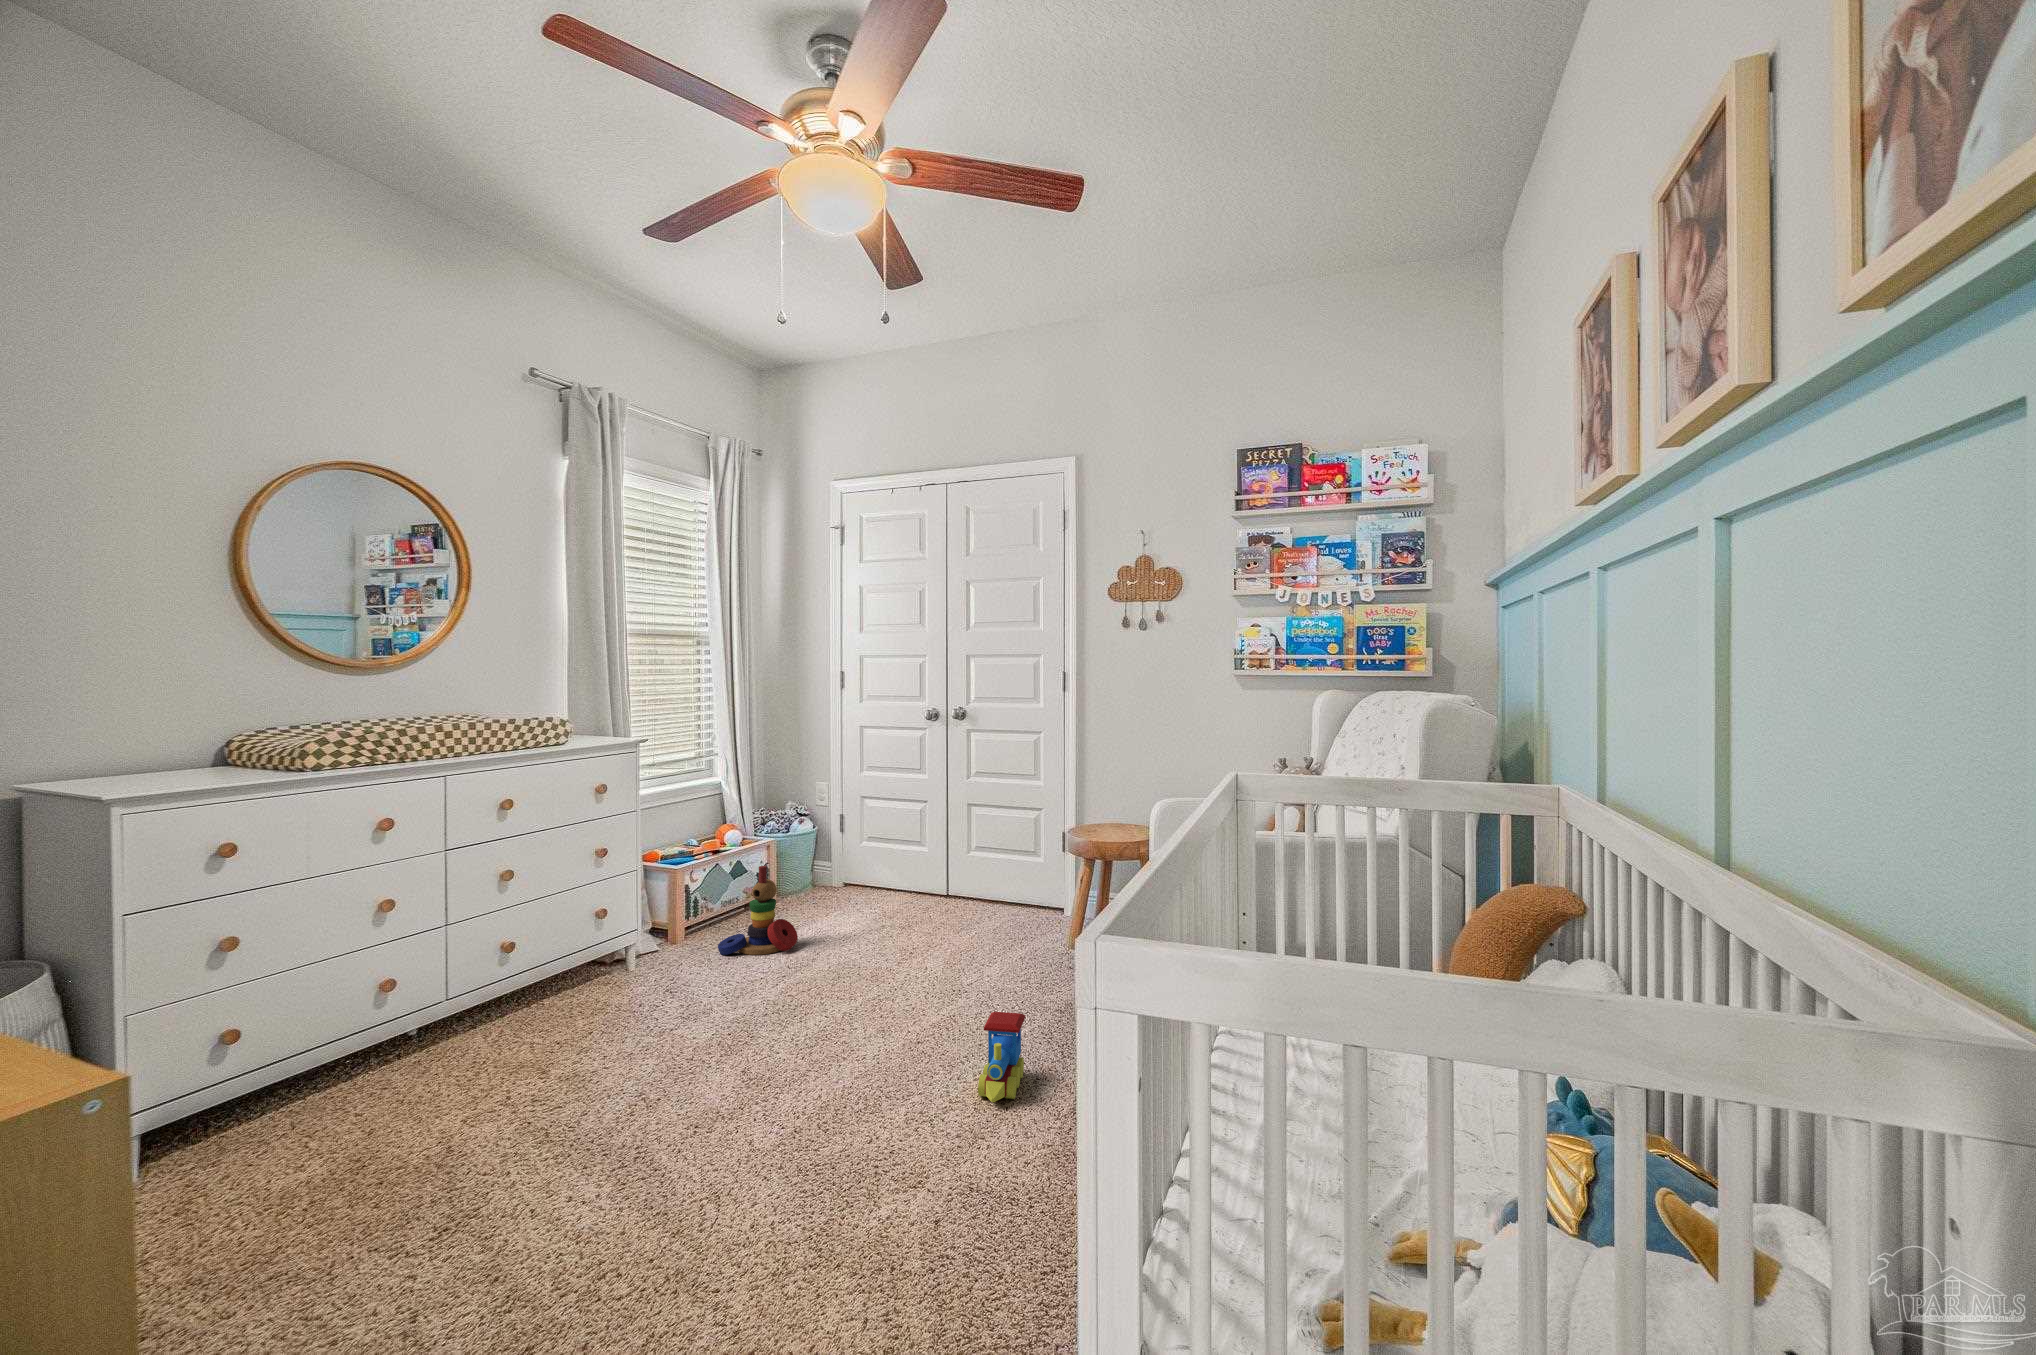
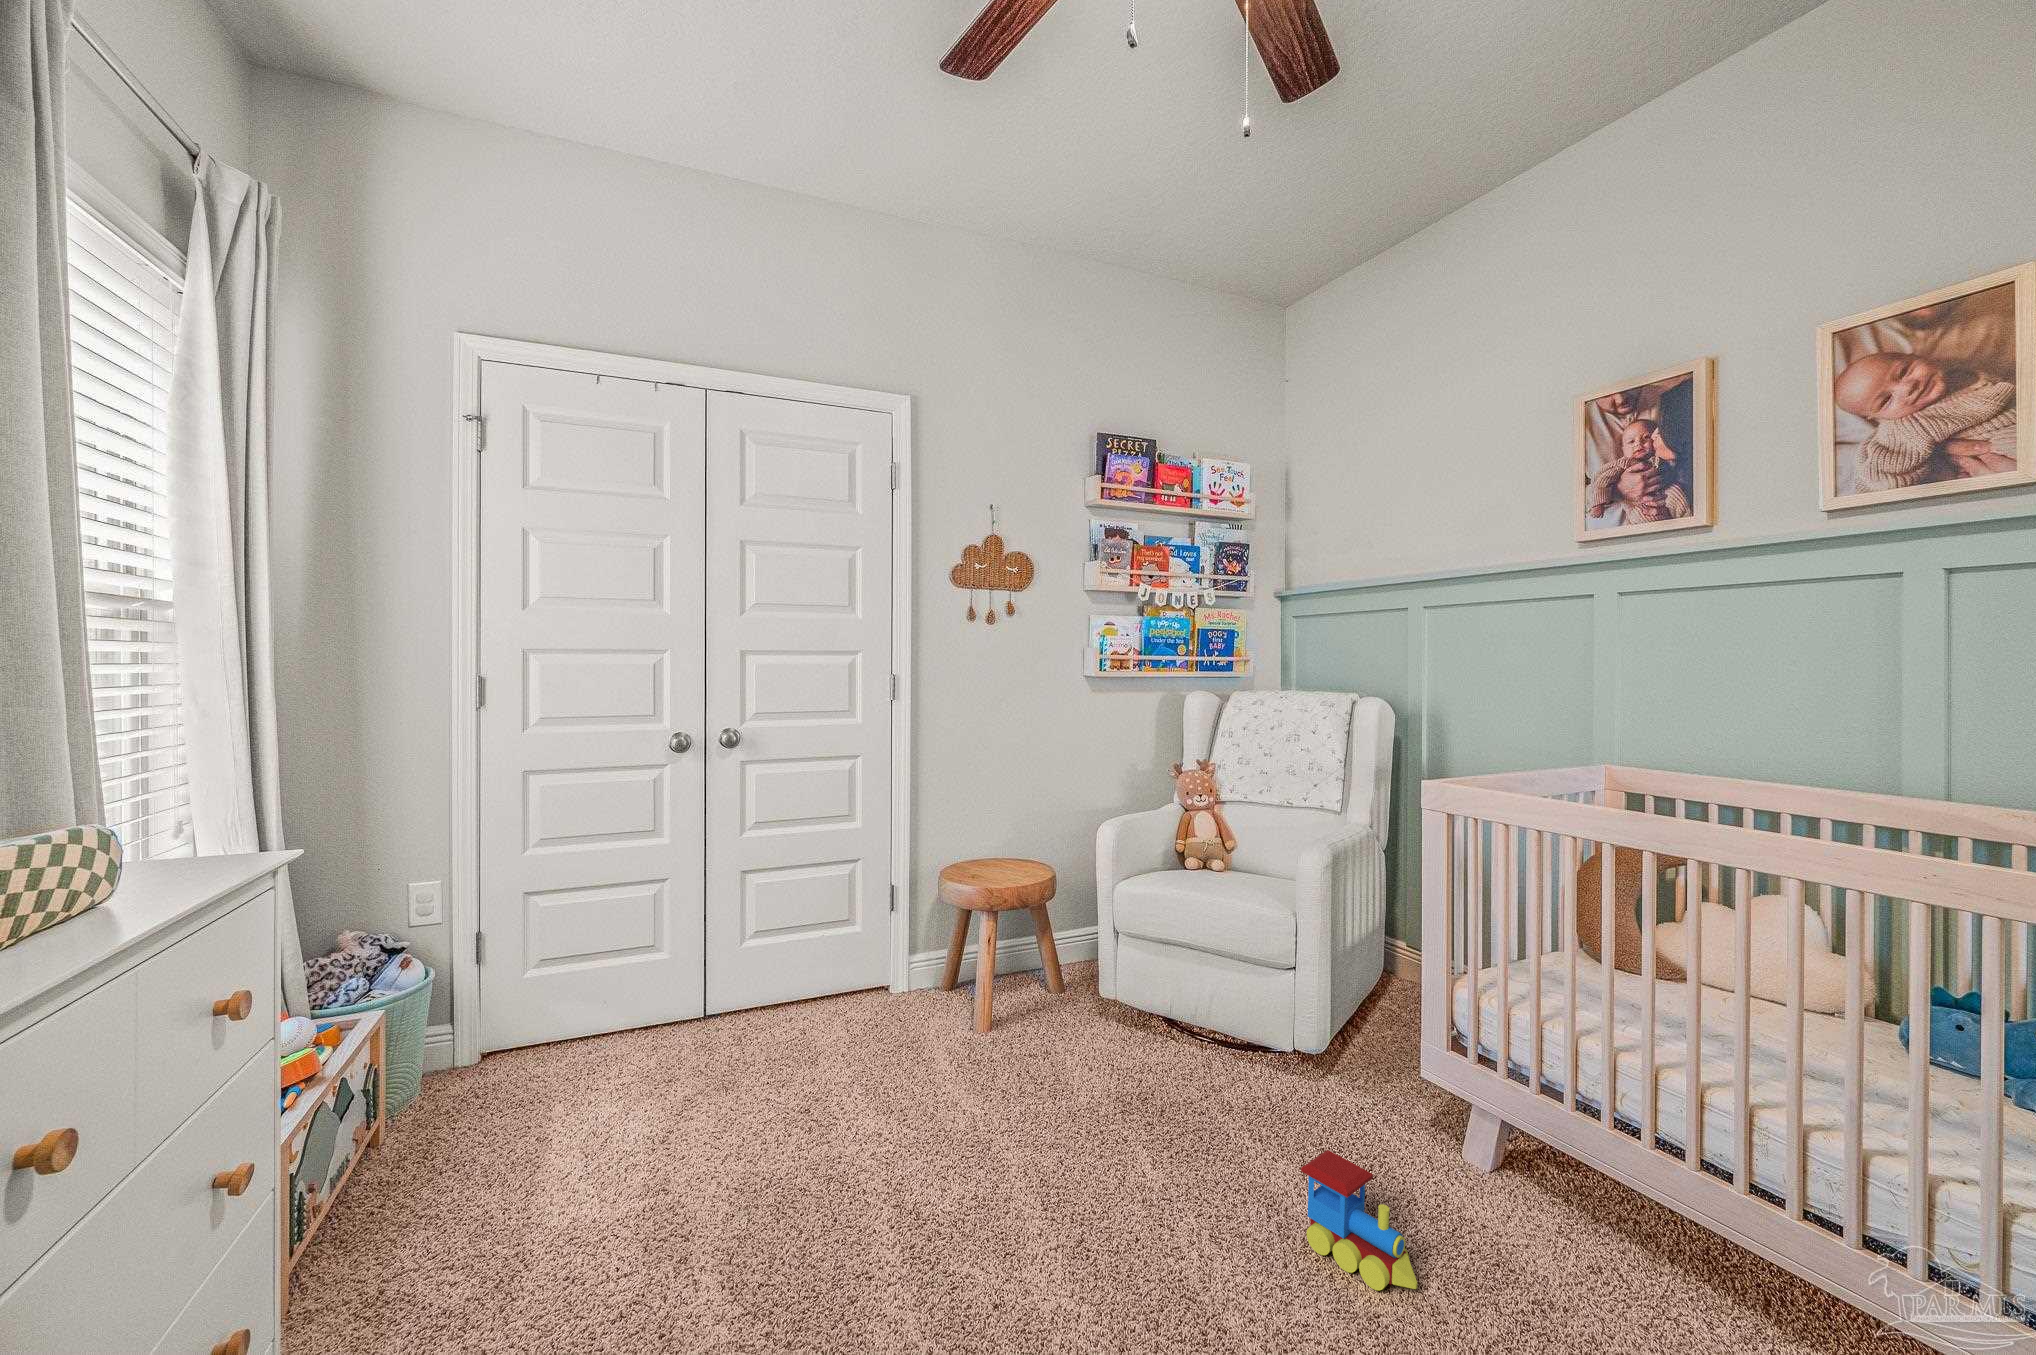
stacking toy: present [718,866,798,955] -> none [511,1079,668,1303]

